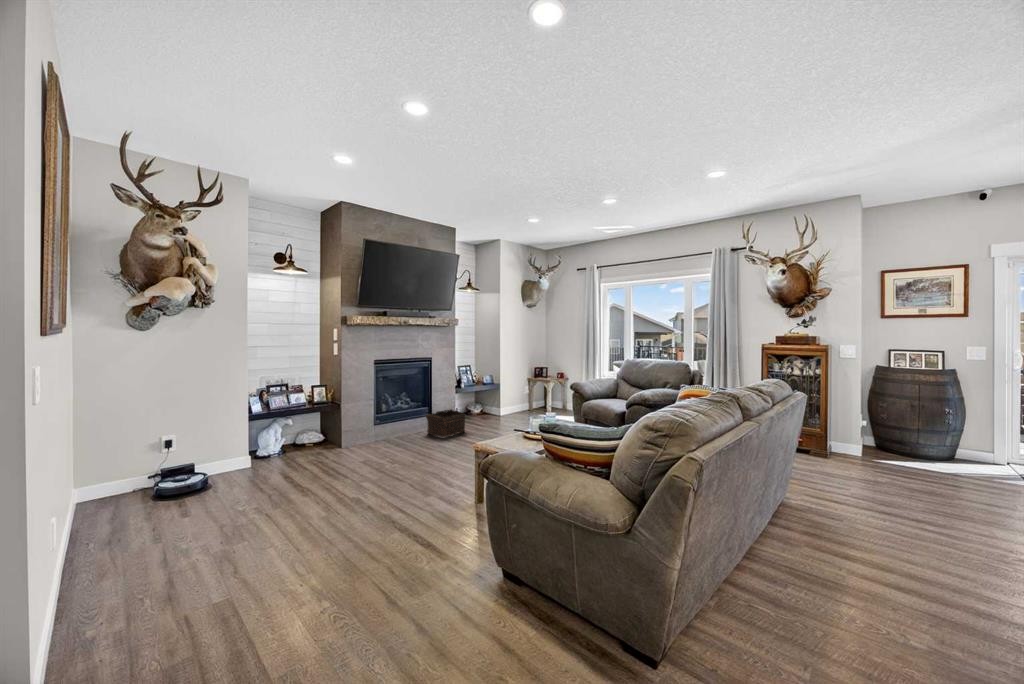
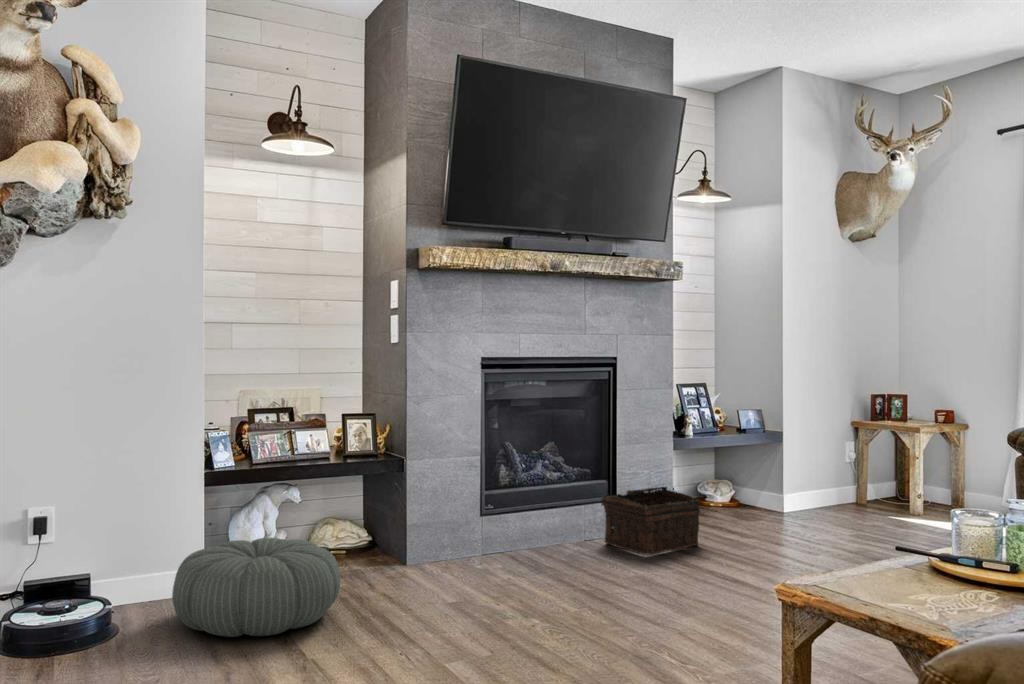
pouf: none [238,441,314,483] -> present [172,538,340,637]

